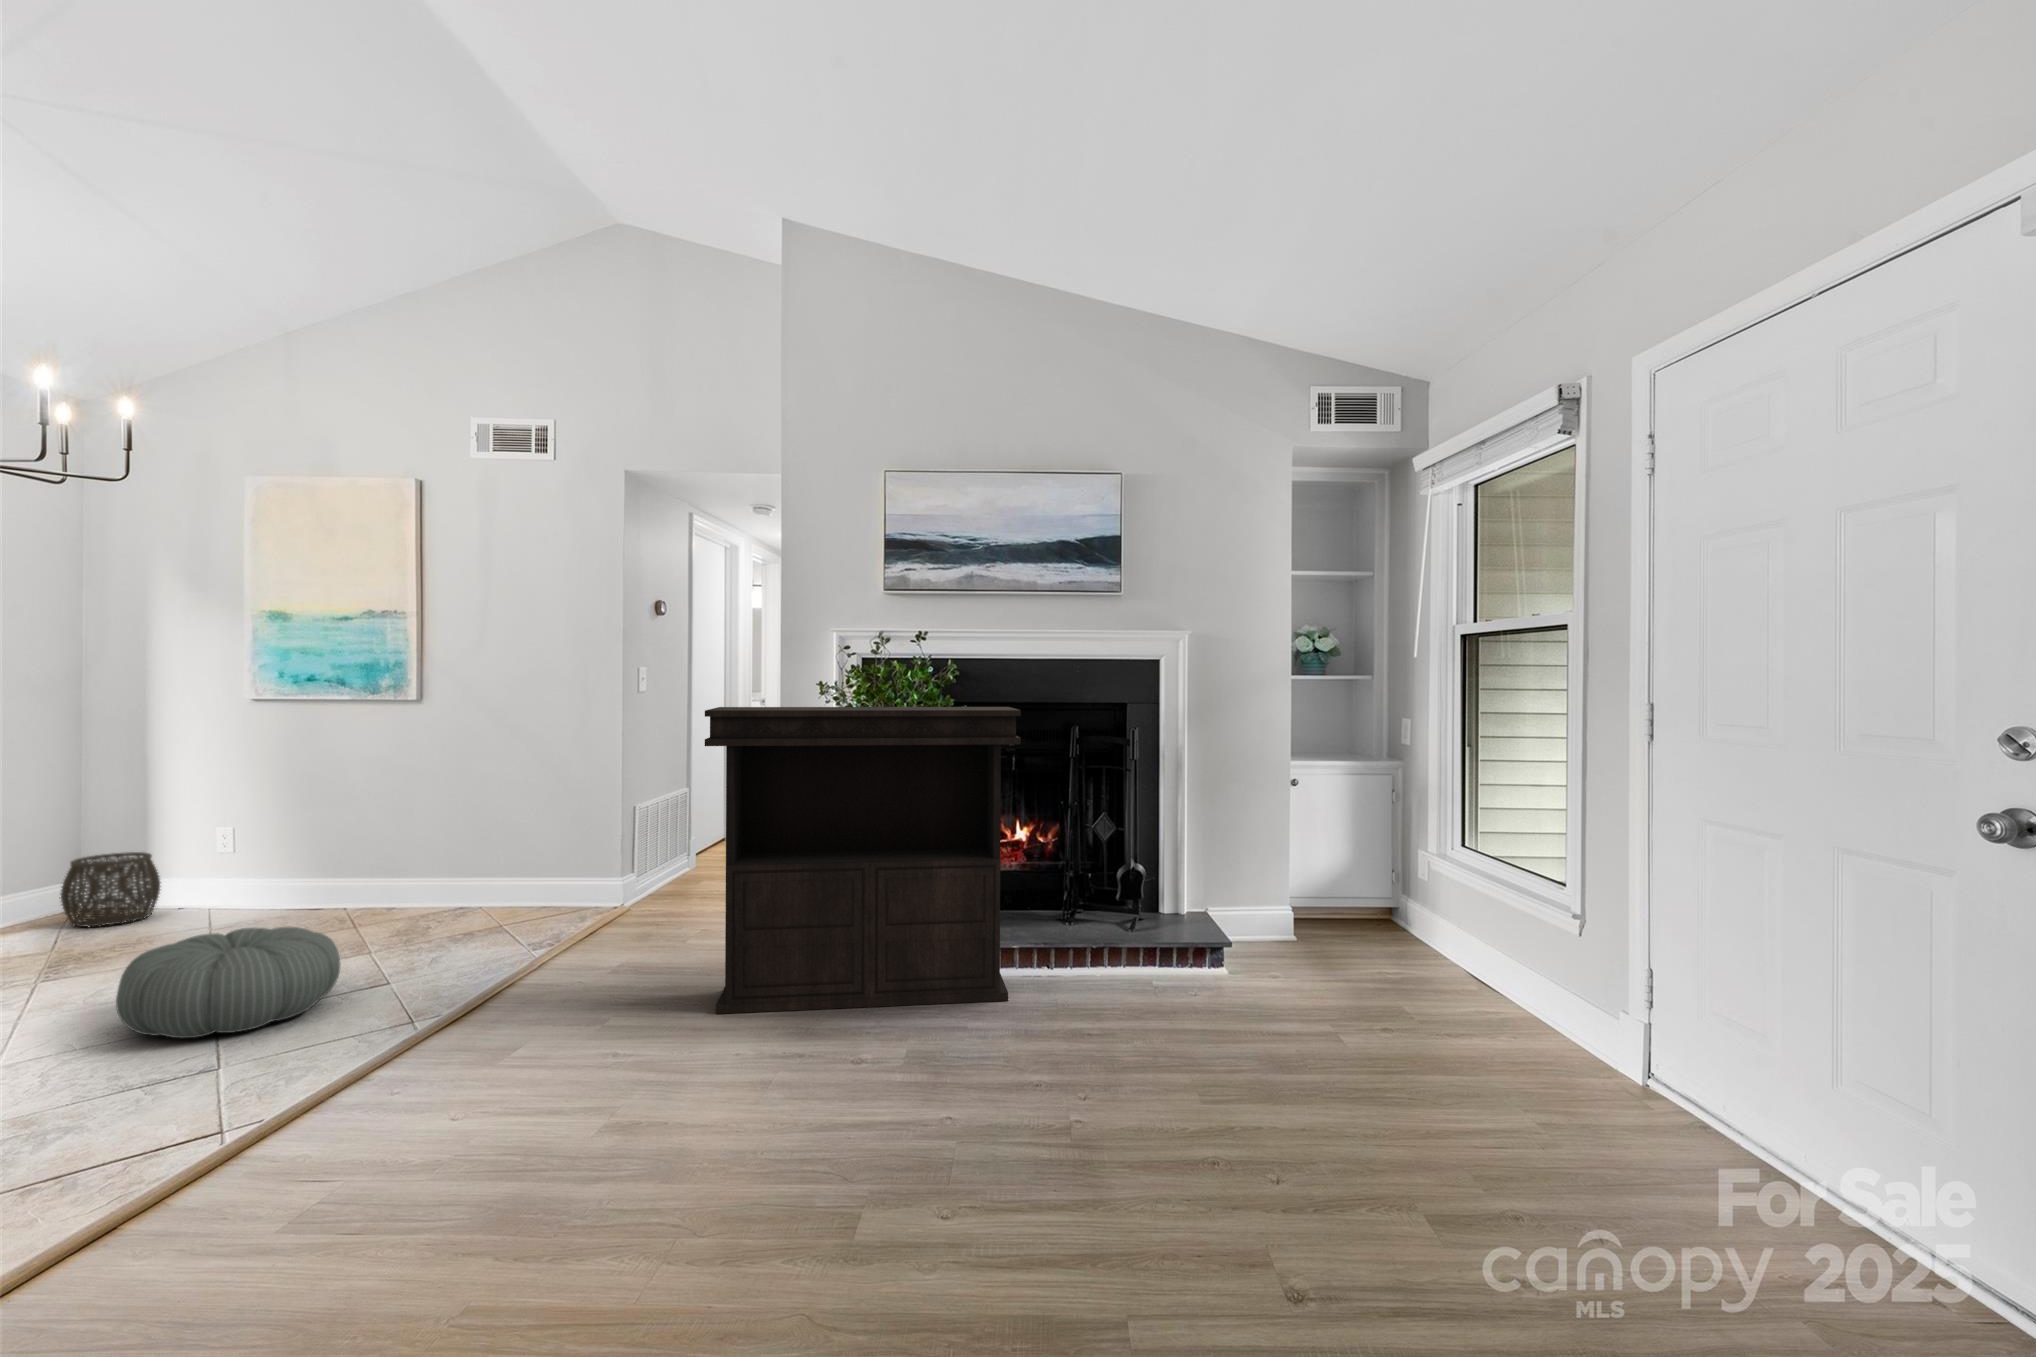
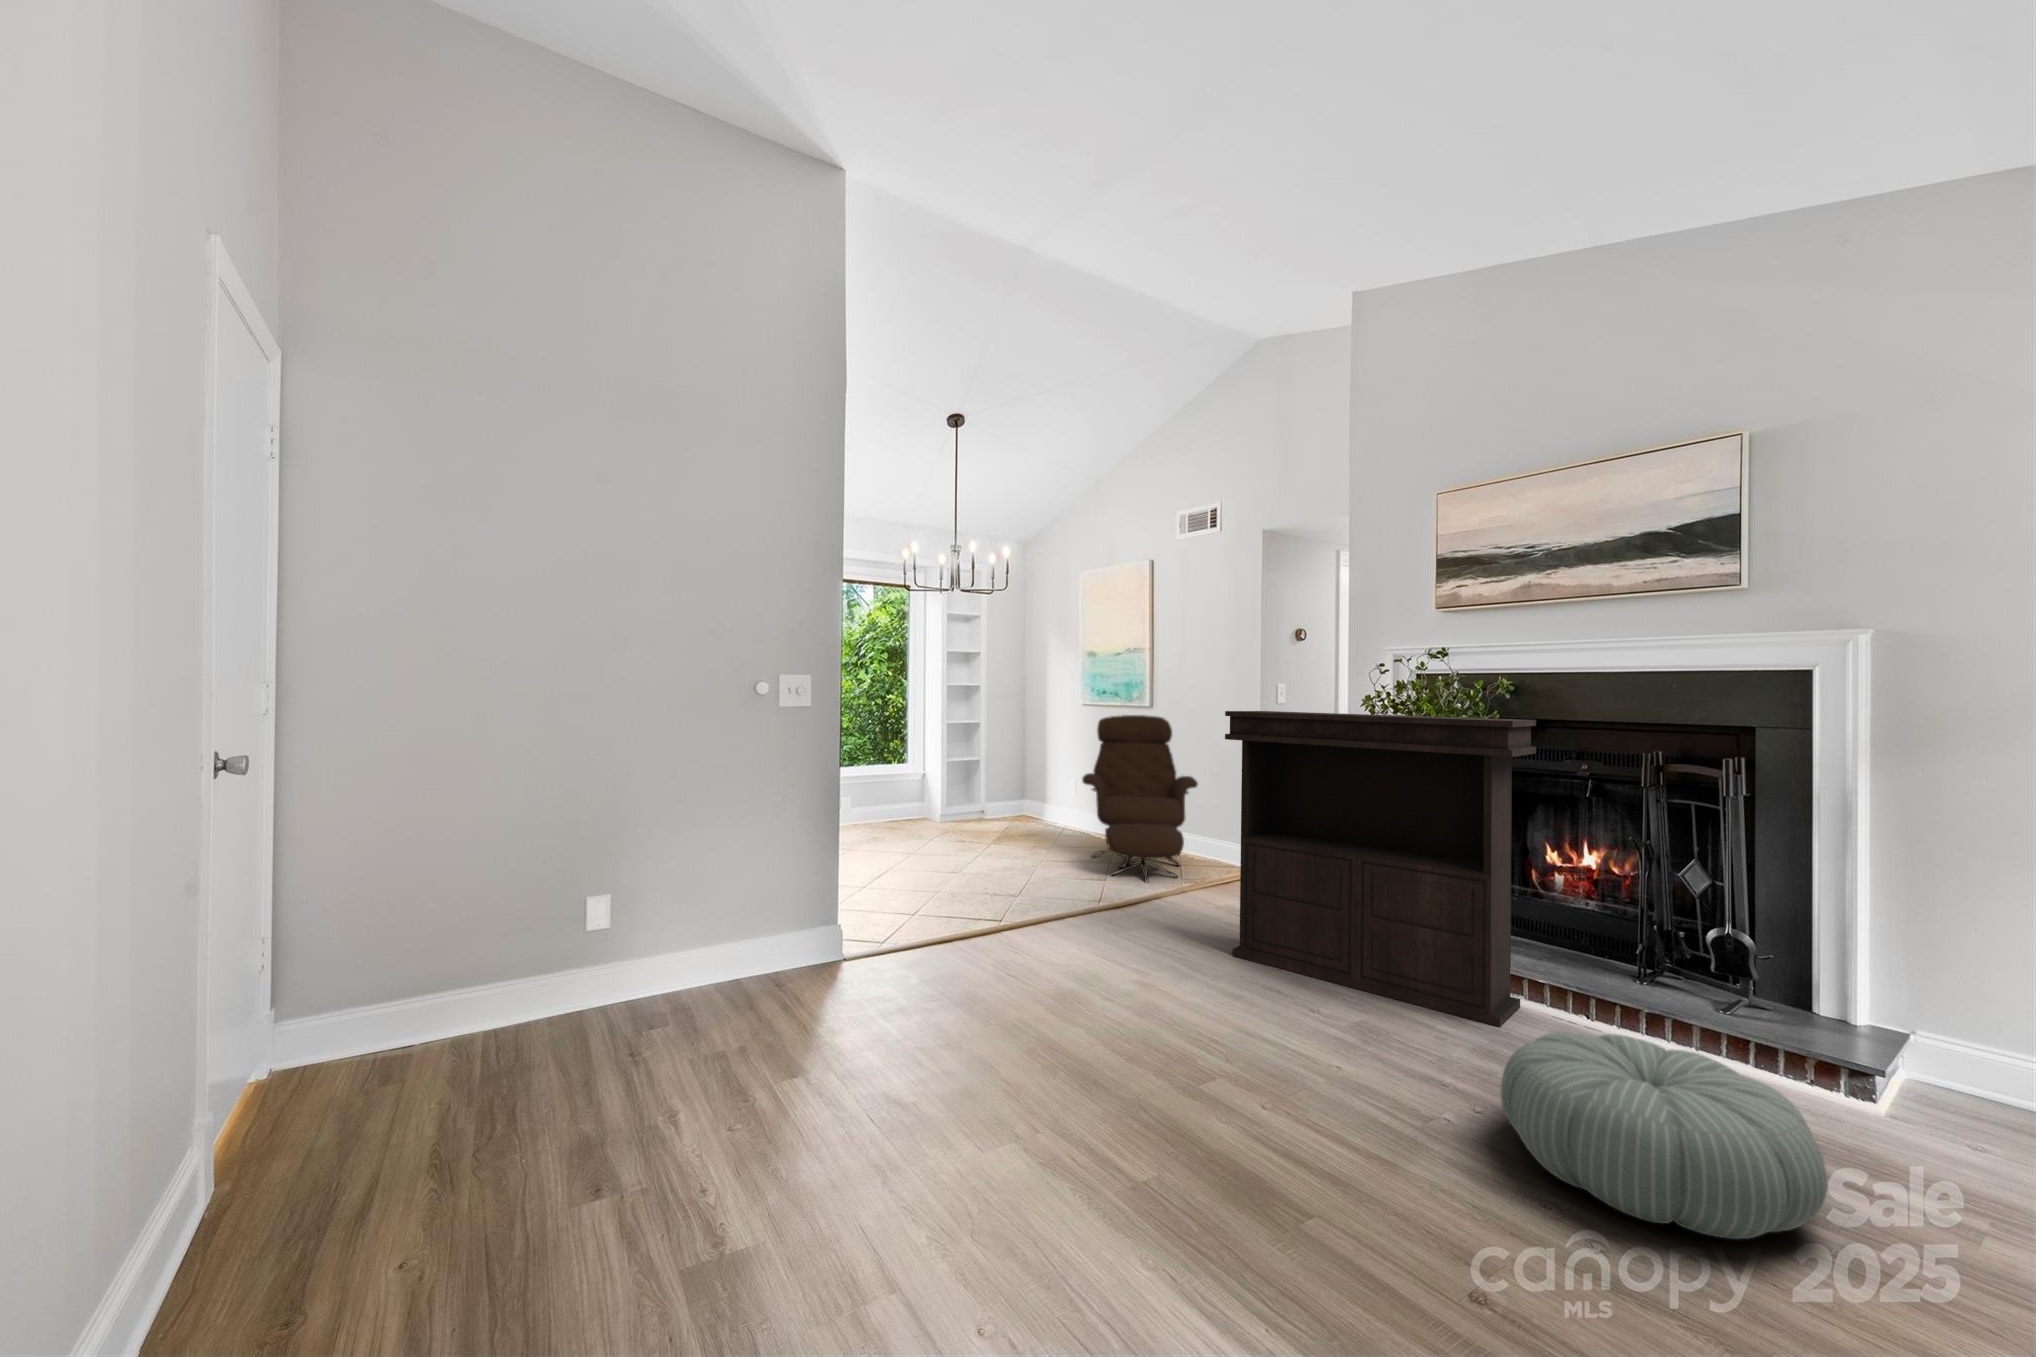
lounge chair: none [319,714,533,959] -> present [1082,715,1198,882]
woven basket: present [60,852,160,928] -> none [992,789,1034,829]
pouf: present [116,927,340,1038] -> present [1500,1032,1827,1239]

